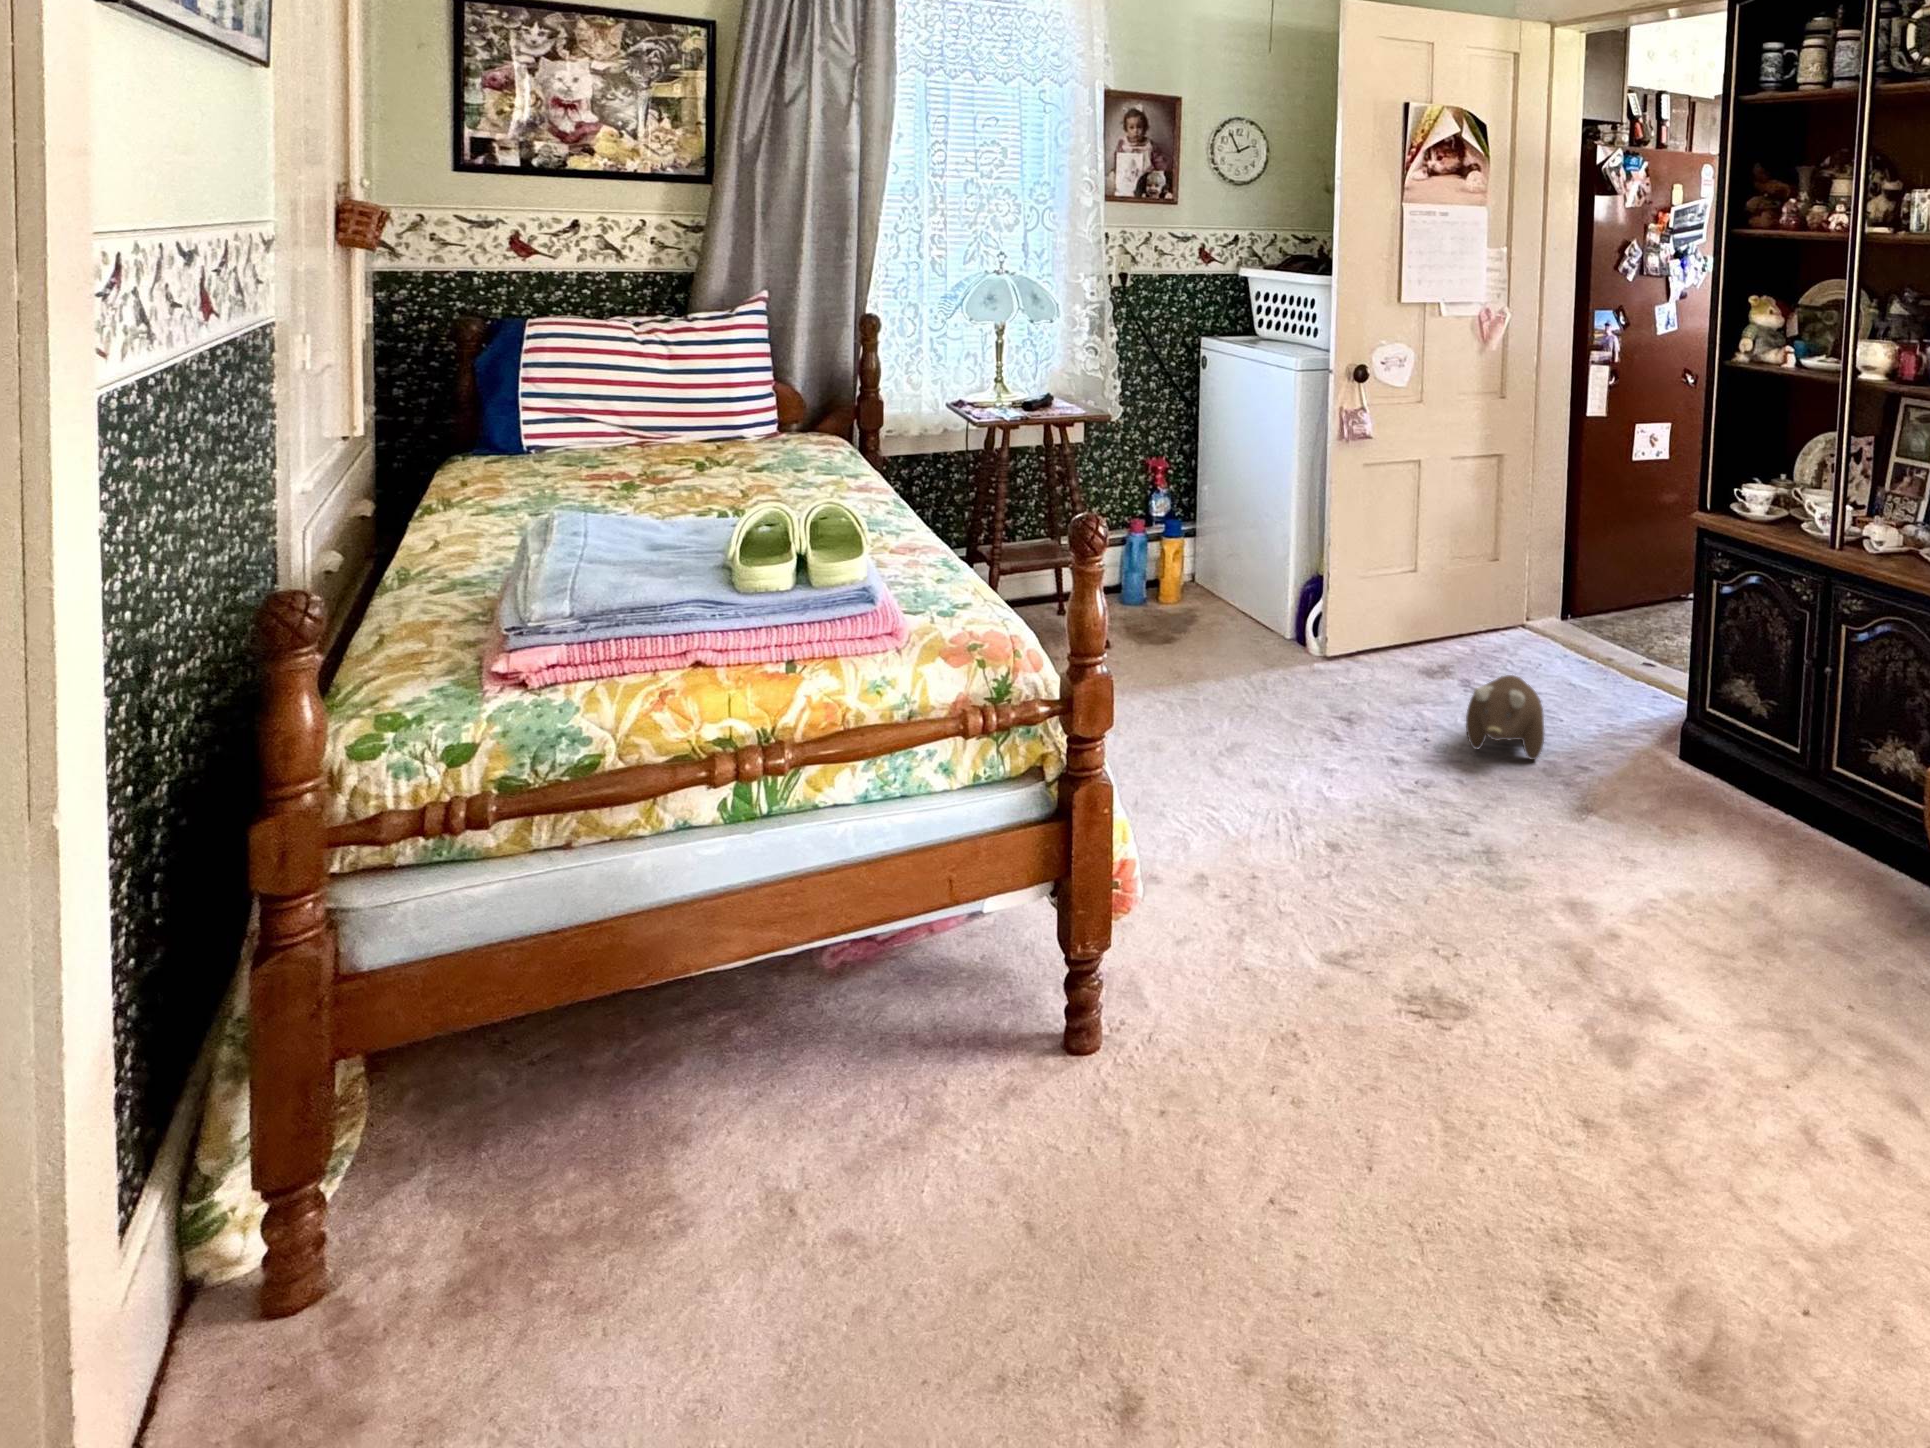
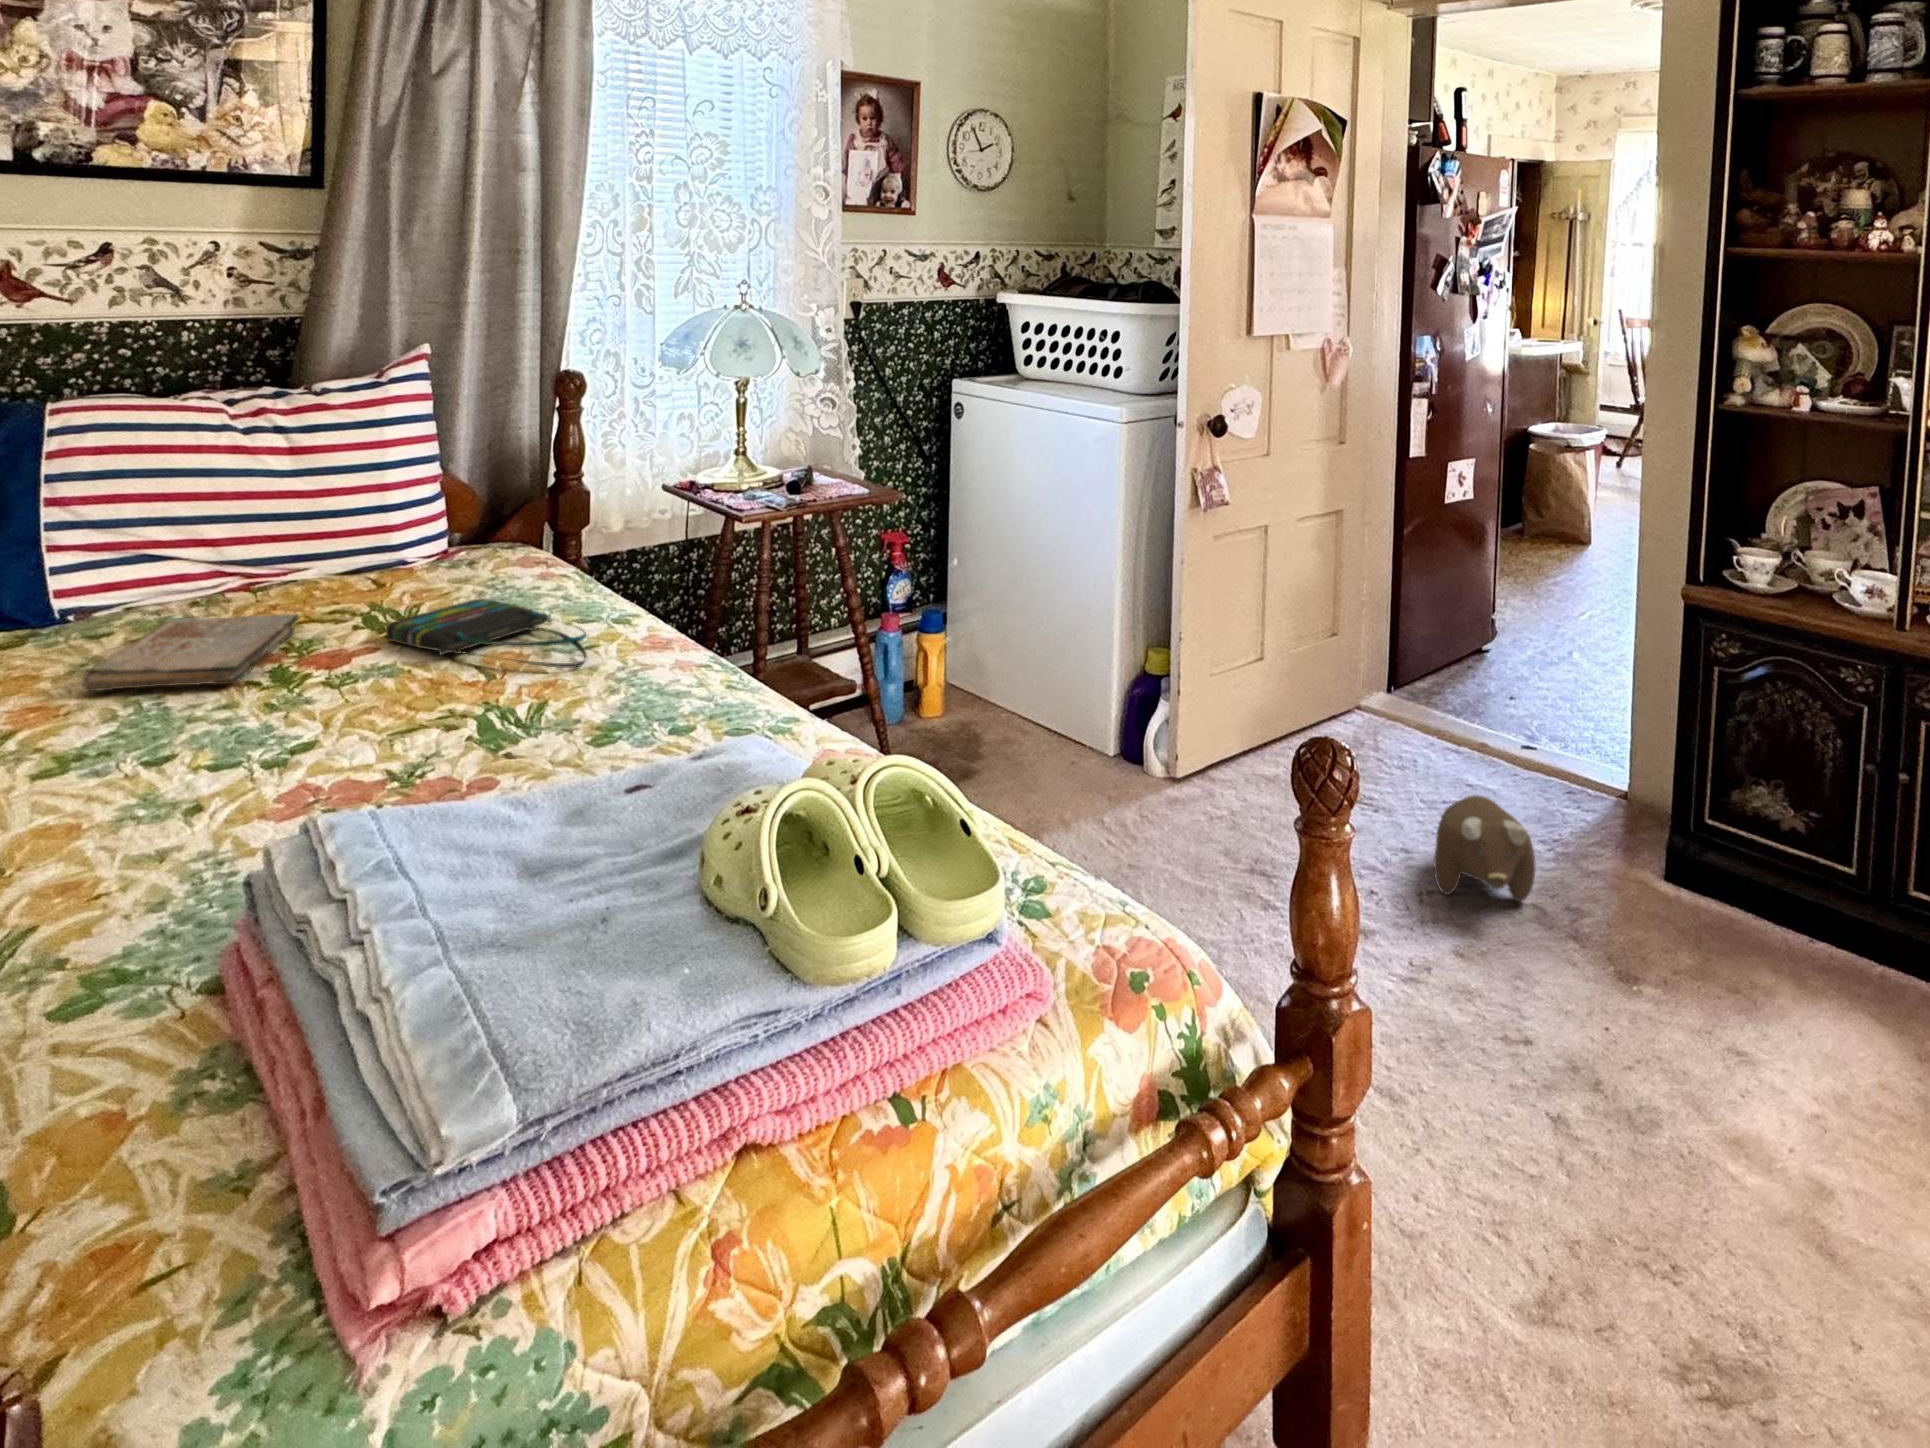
book: none [516,453,652,485] -> present [82,614,298,691]
tote bag: none [696,456,804,494] -> present [385,598,587,668]

